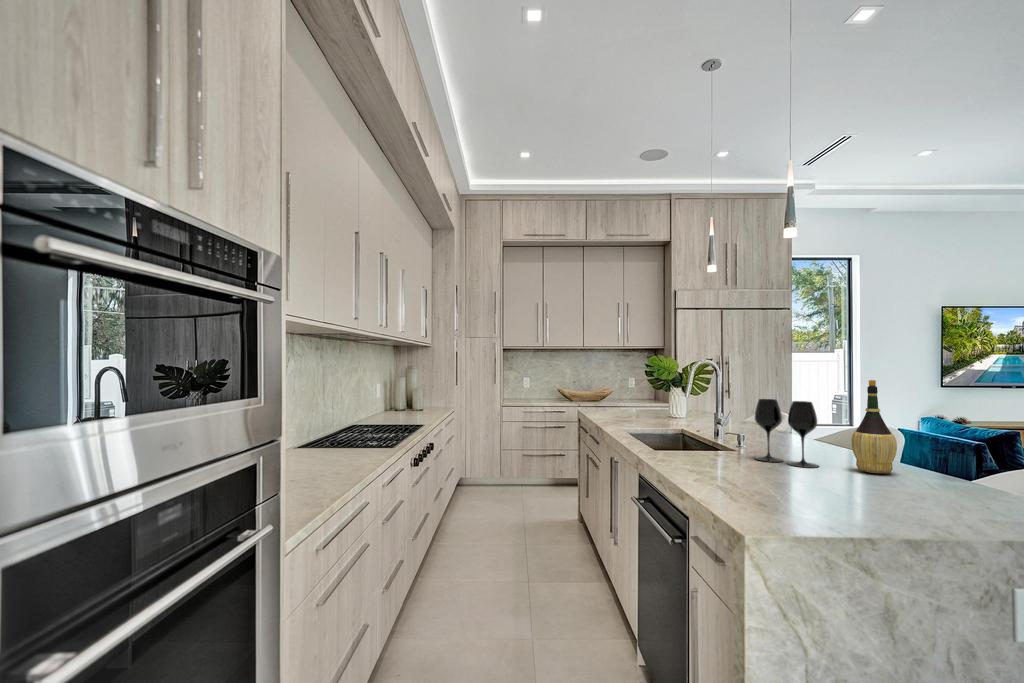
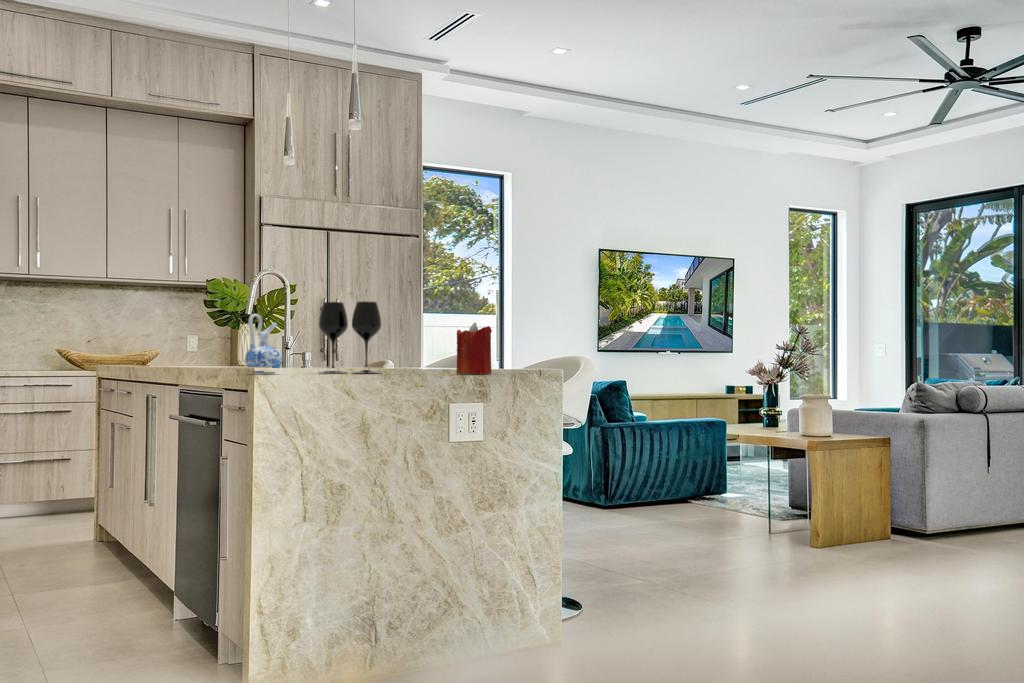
wine bottle: present [851,380,897,473] -> none [411,275,451,373]
ceramic pitcher: none [694,411,725,461] -> present [245,314,282,374]
candle: none [917,436,964,494] -> present [457,322,492,374]

